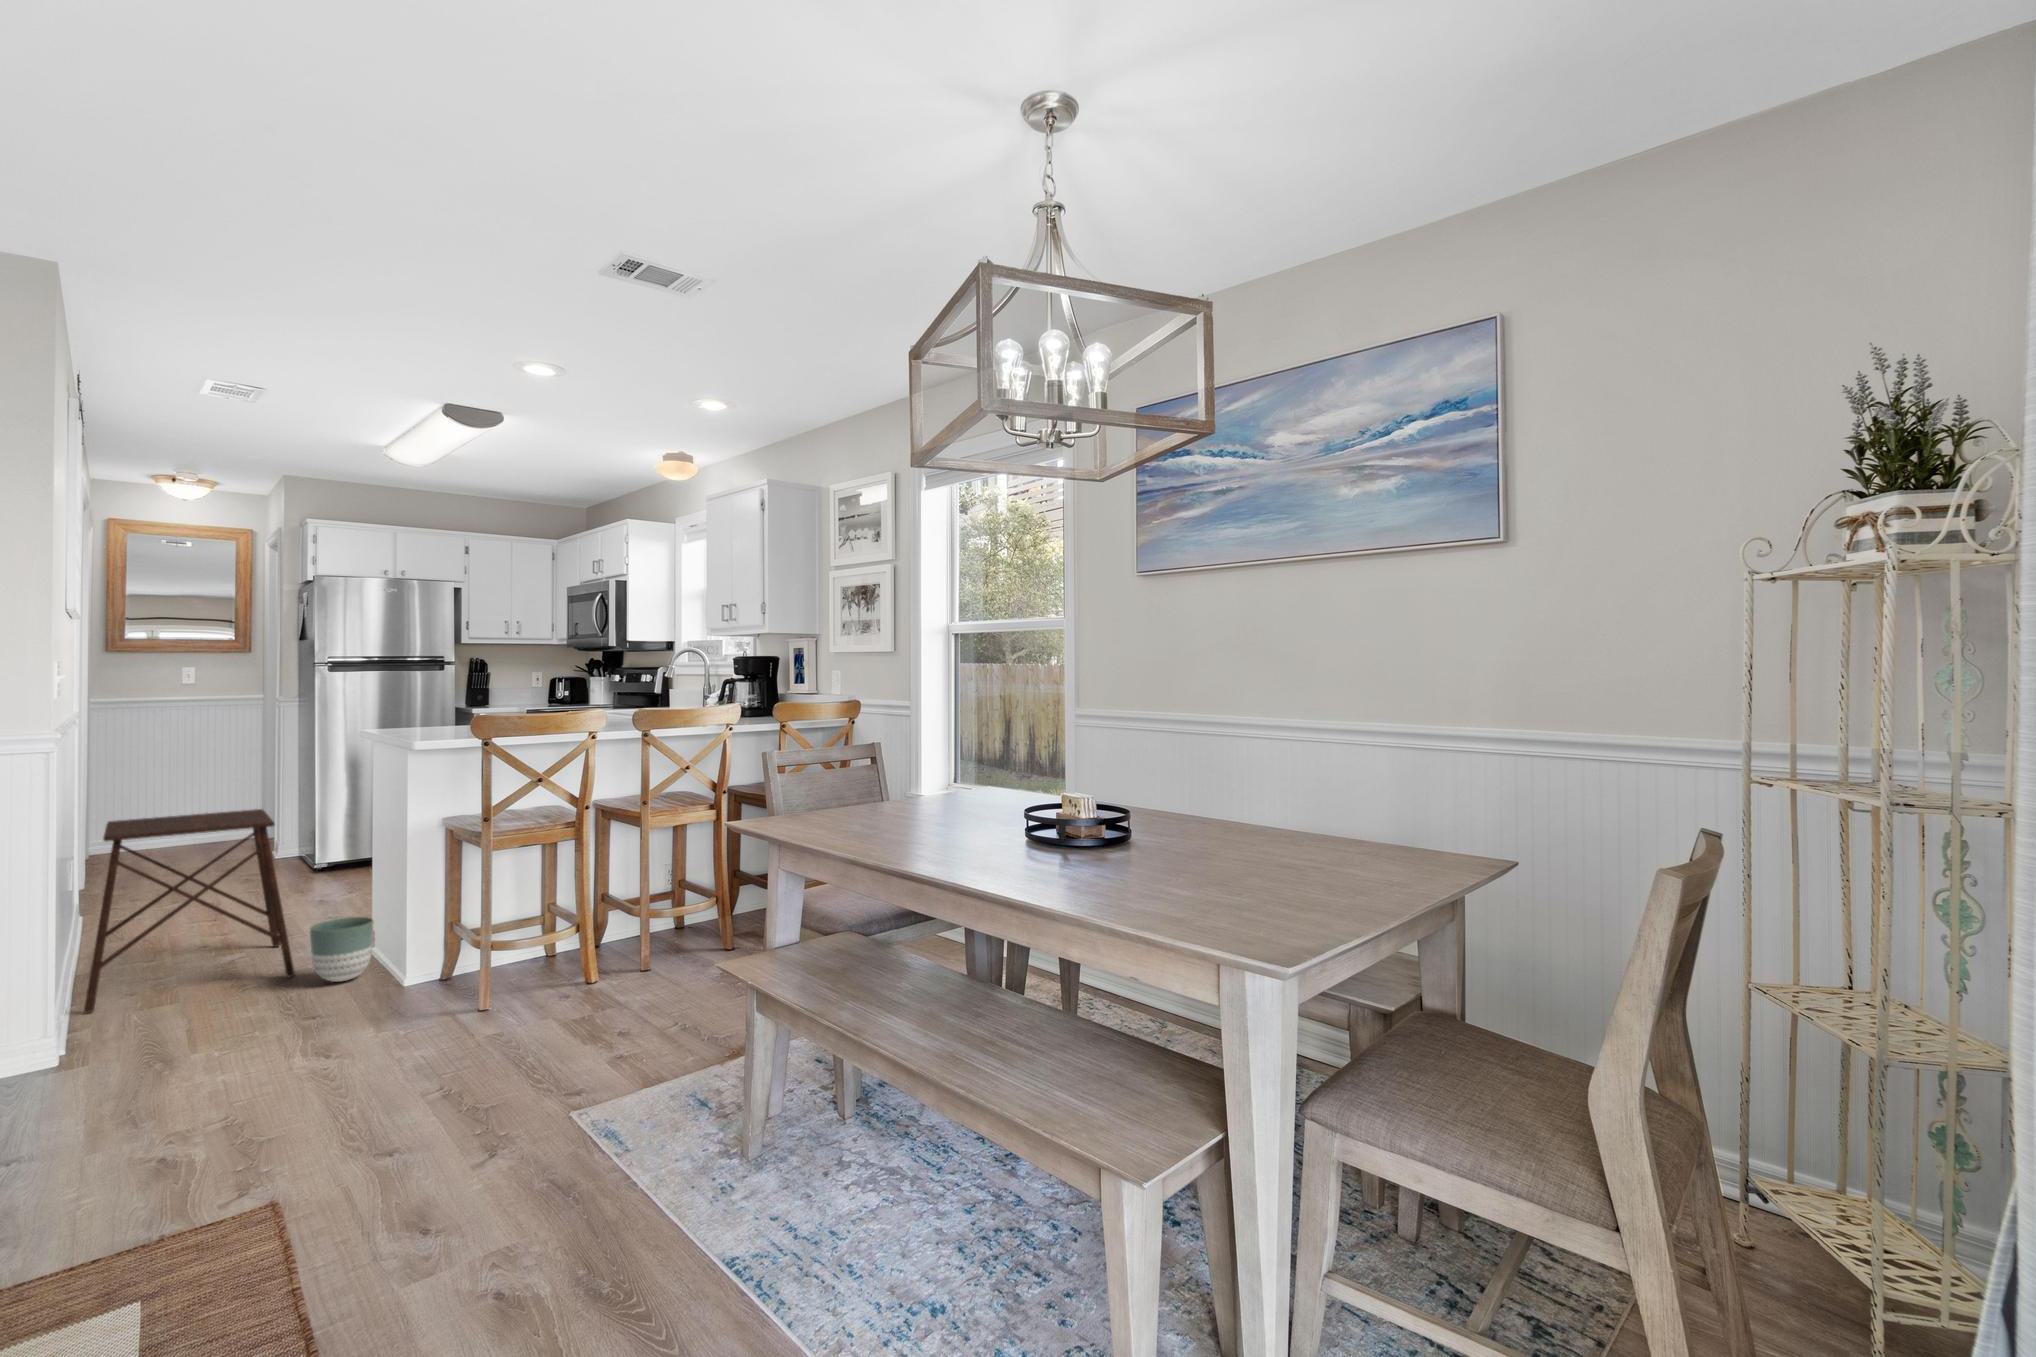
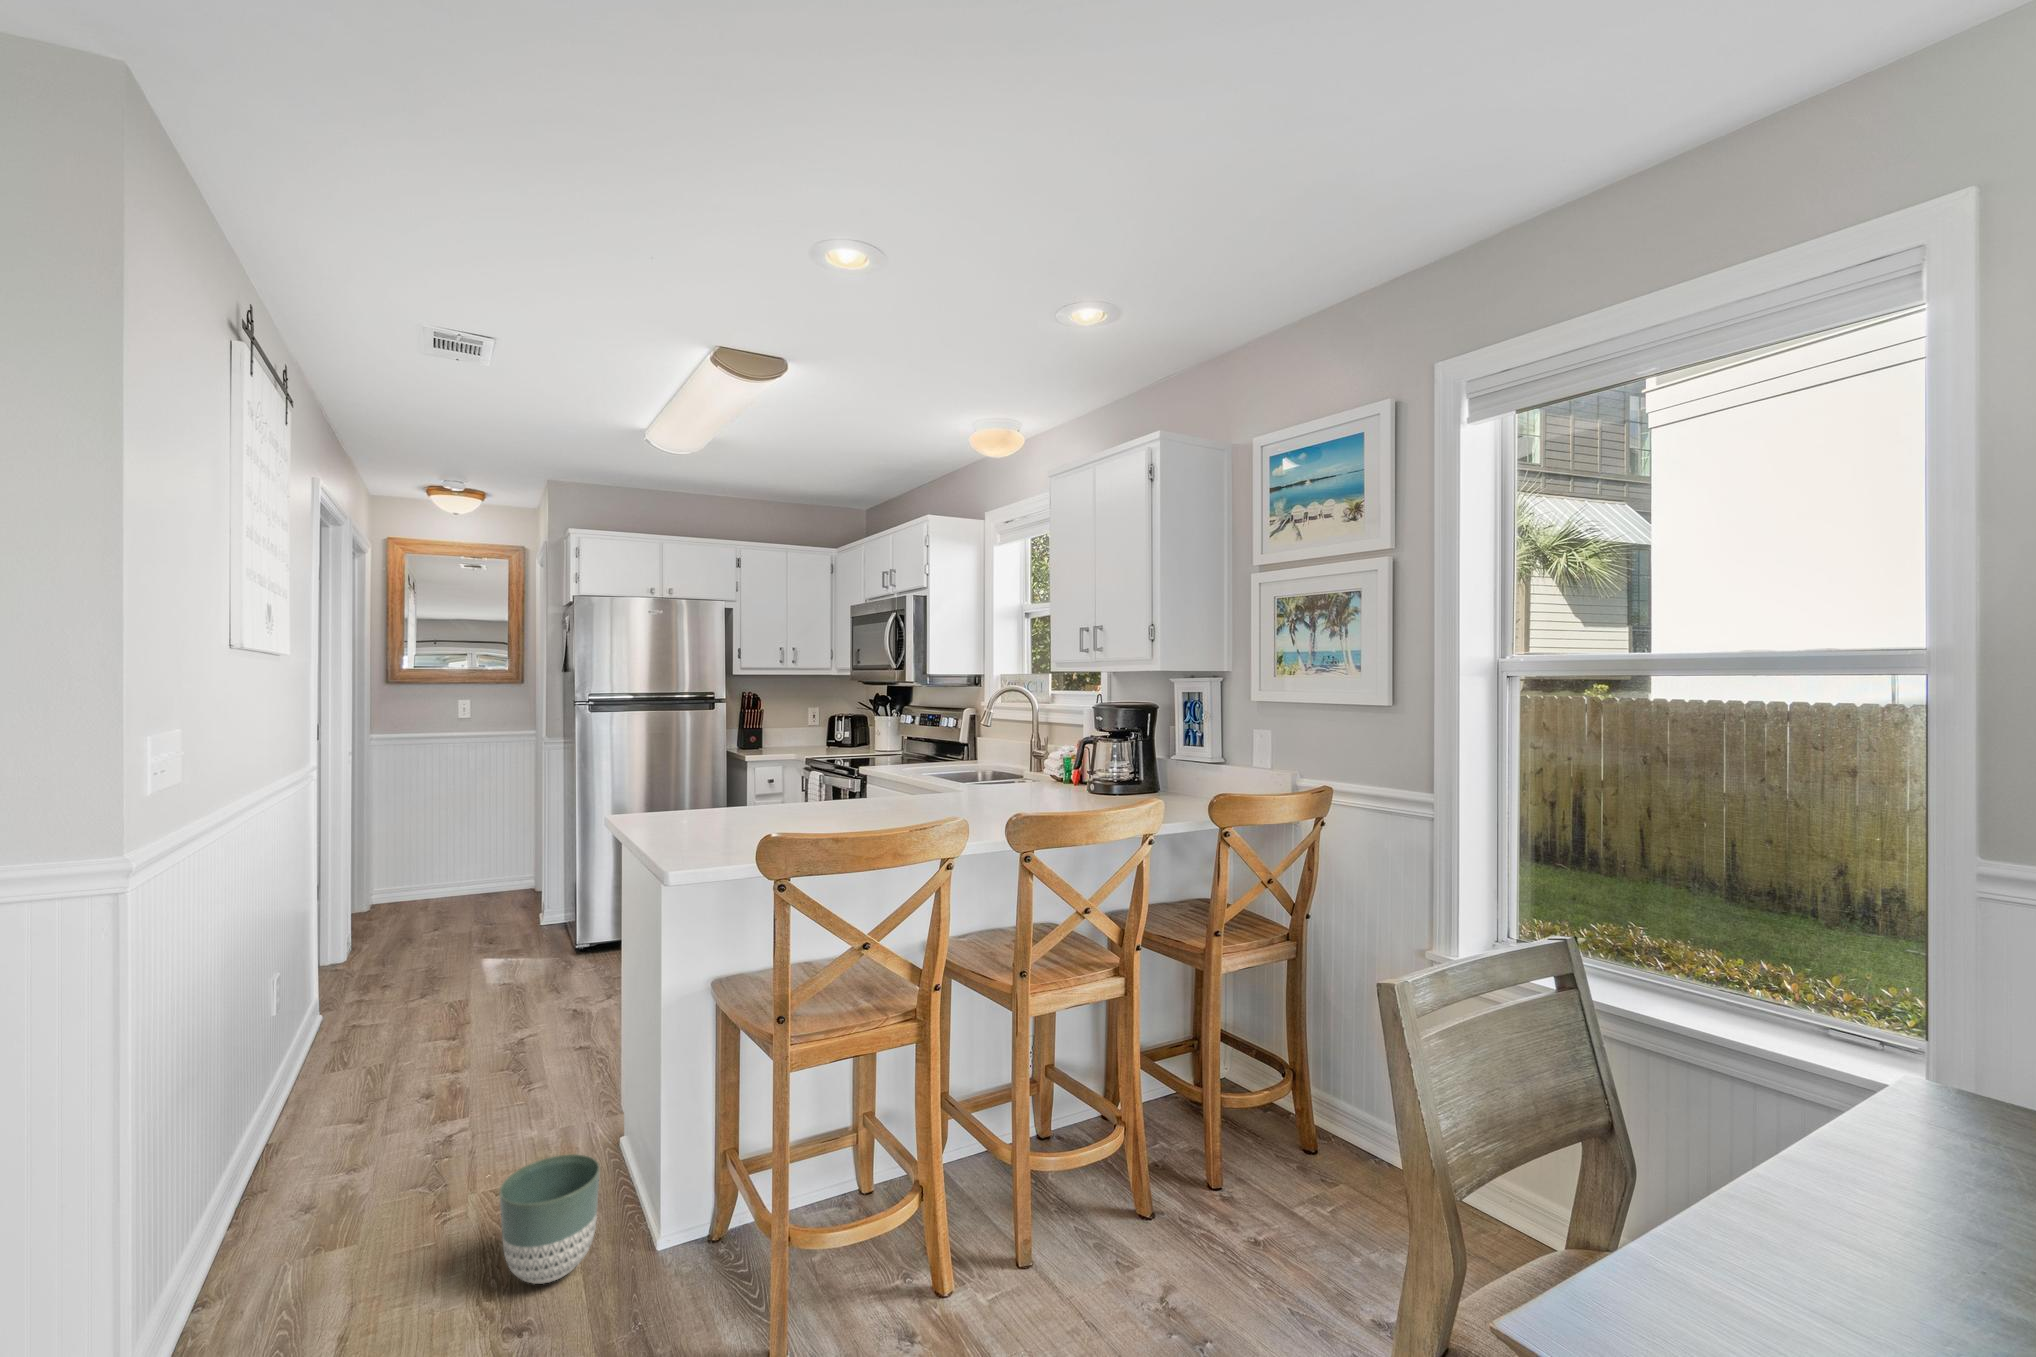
side table: present [84,809,295,1013] -> none [143,943,488,1348]

